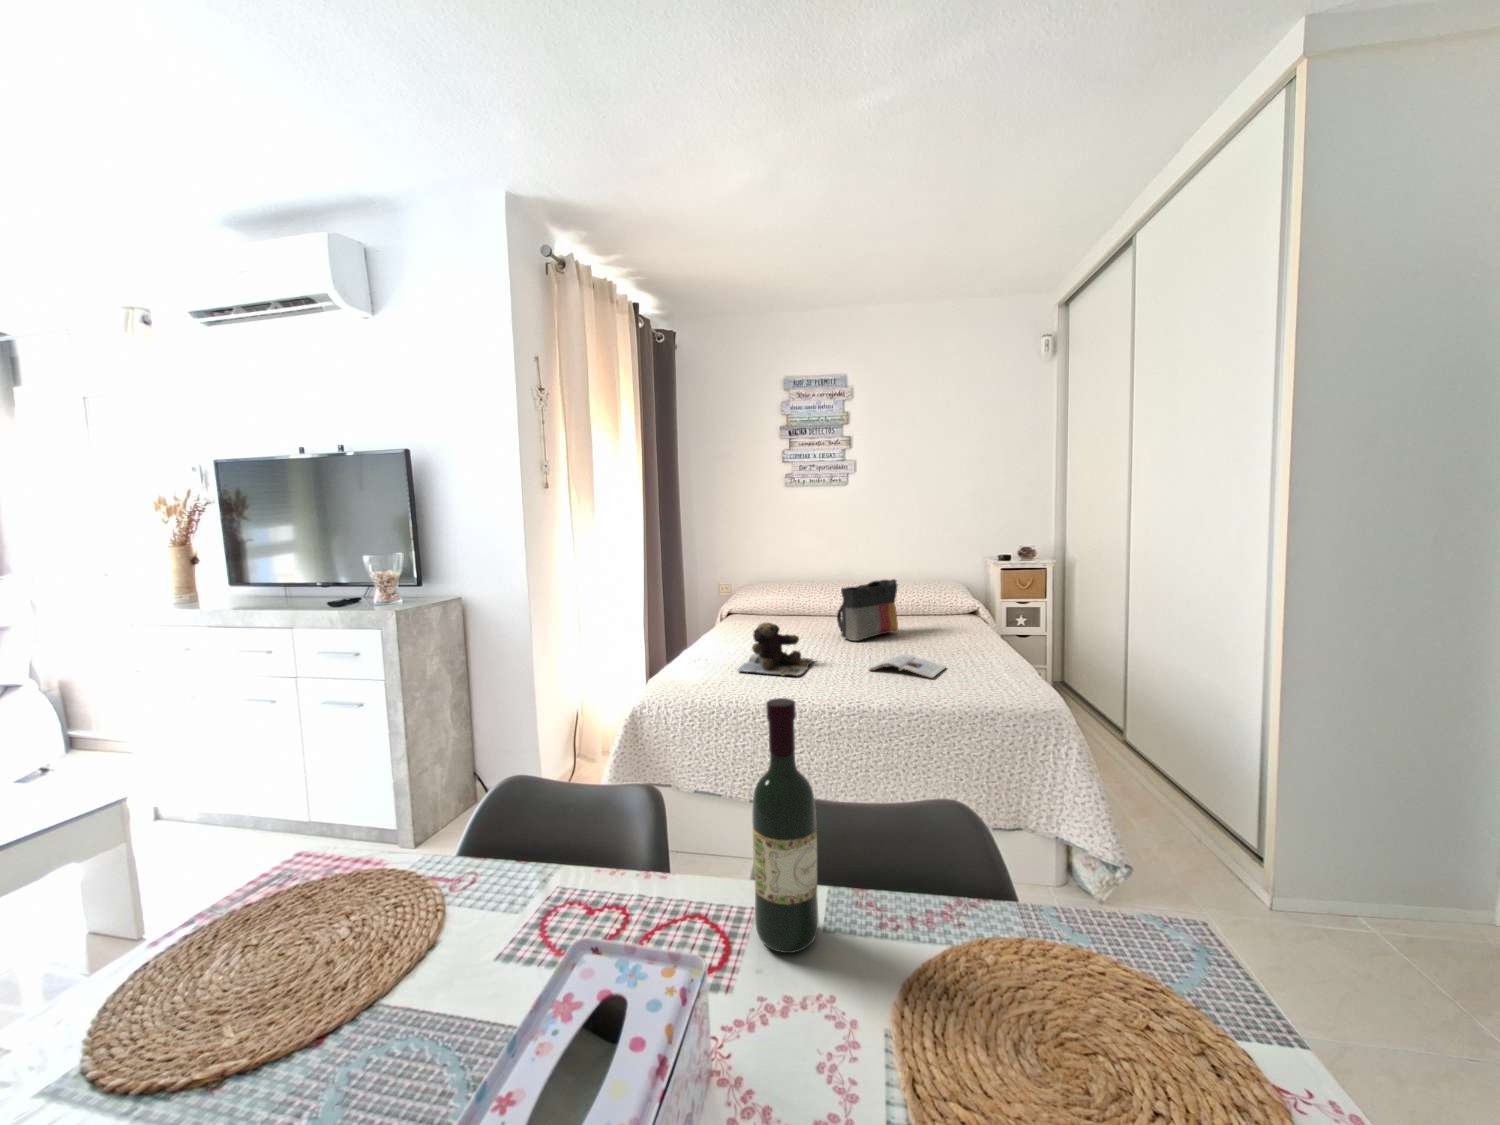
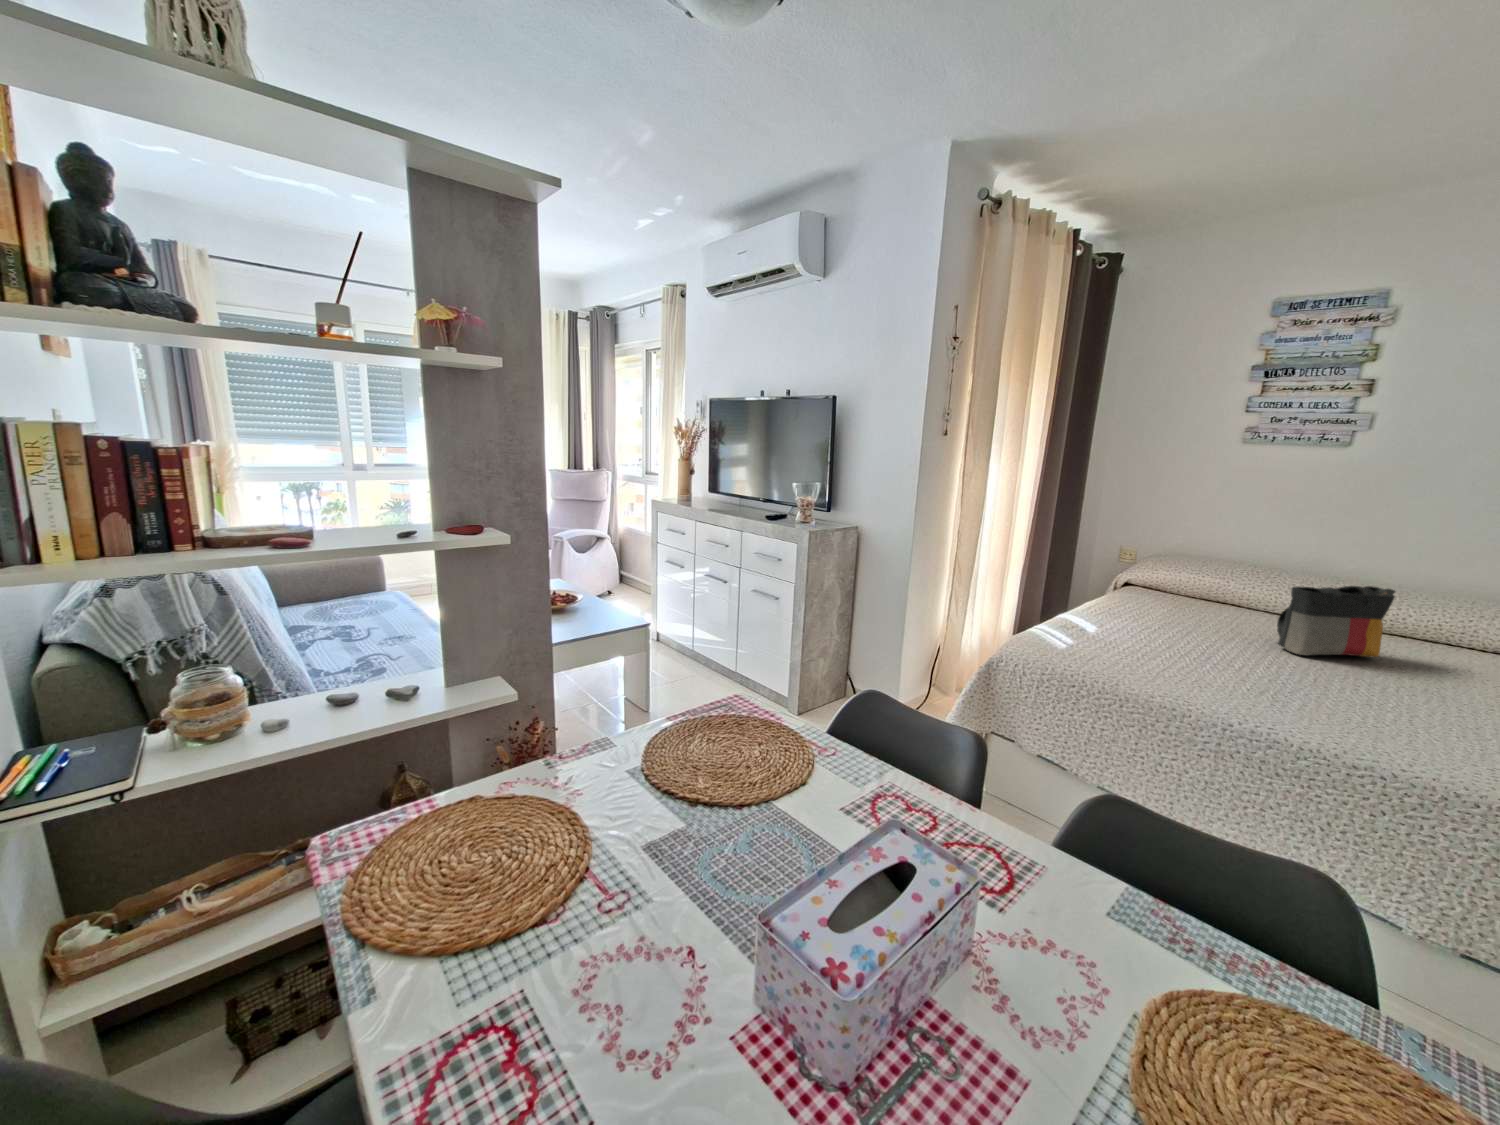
teddy bear: present [737,623,813,676] -> none [1116,607,1225,677]
magazine: present [869,654,946,678] -> none [1301,688,1442,733]
wine bottle: present [752,698,819,953] -> none [1042,699,1124,918]

